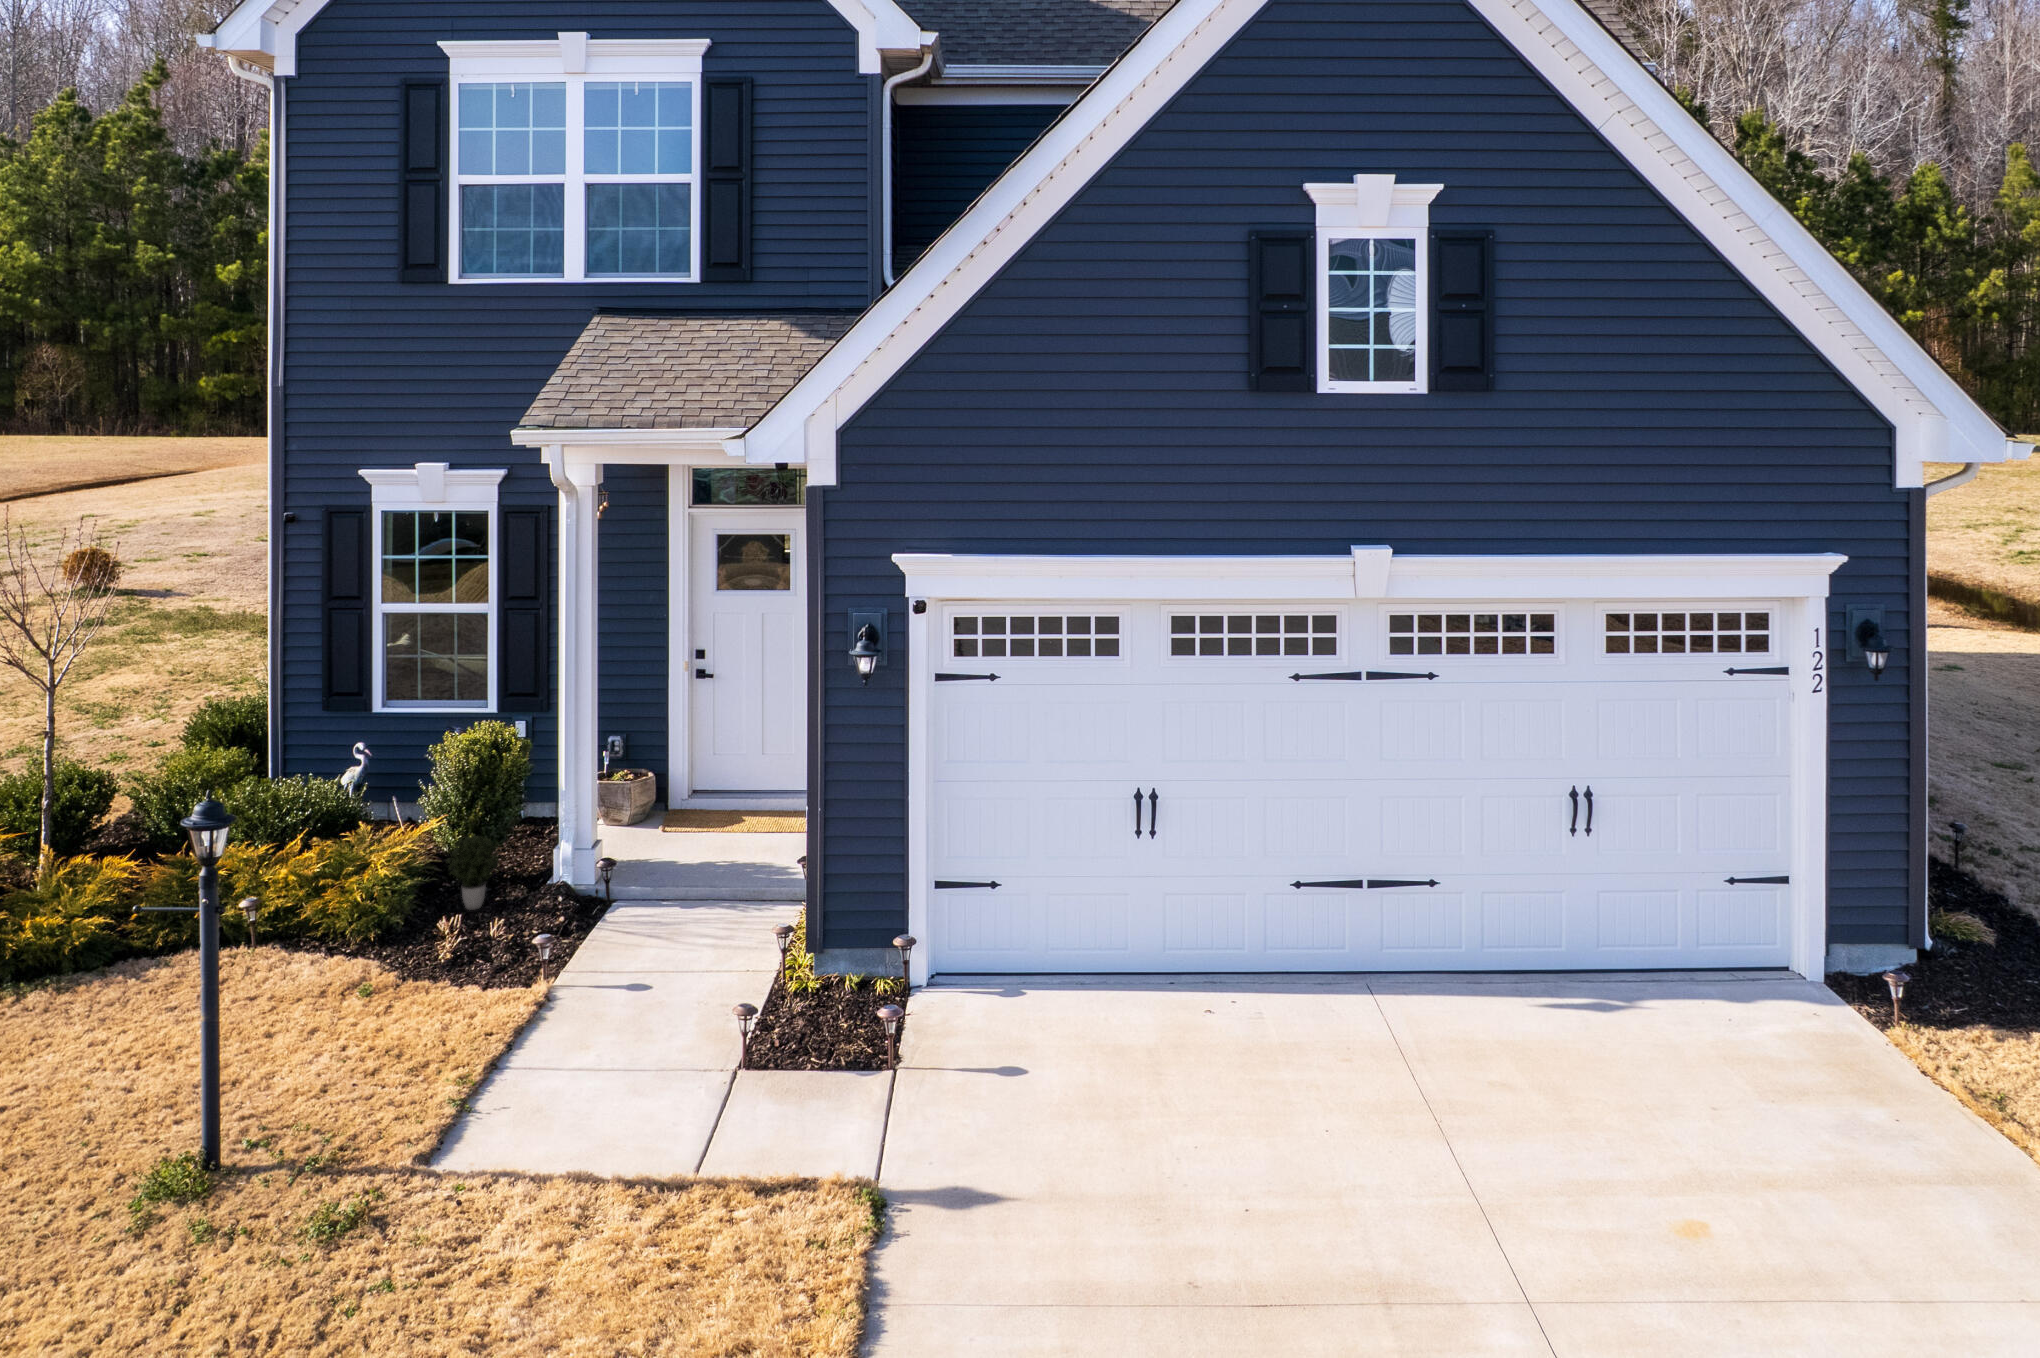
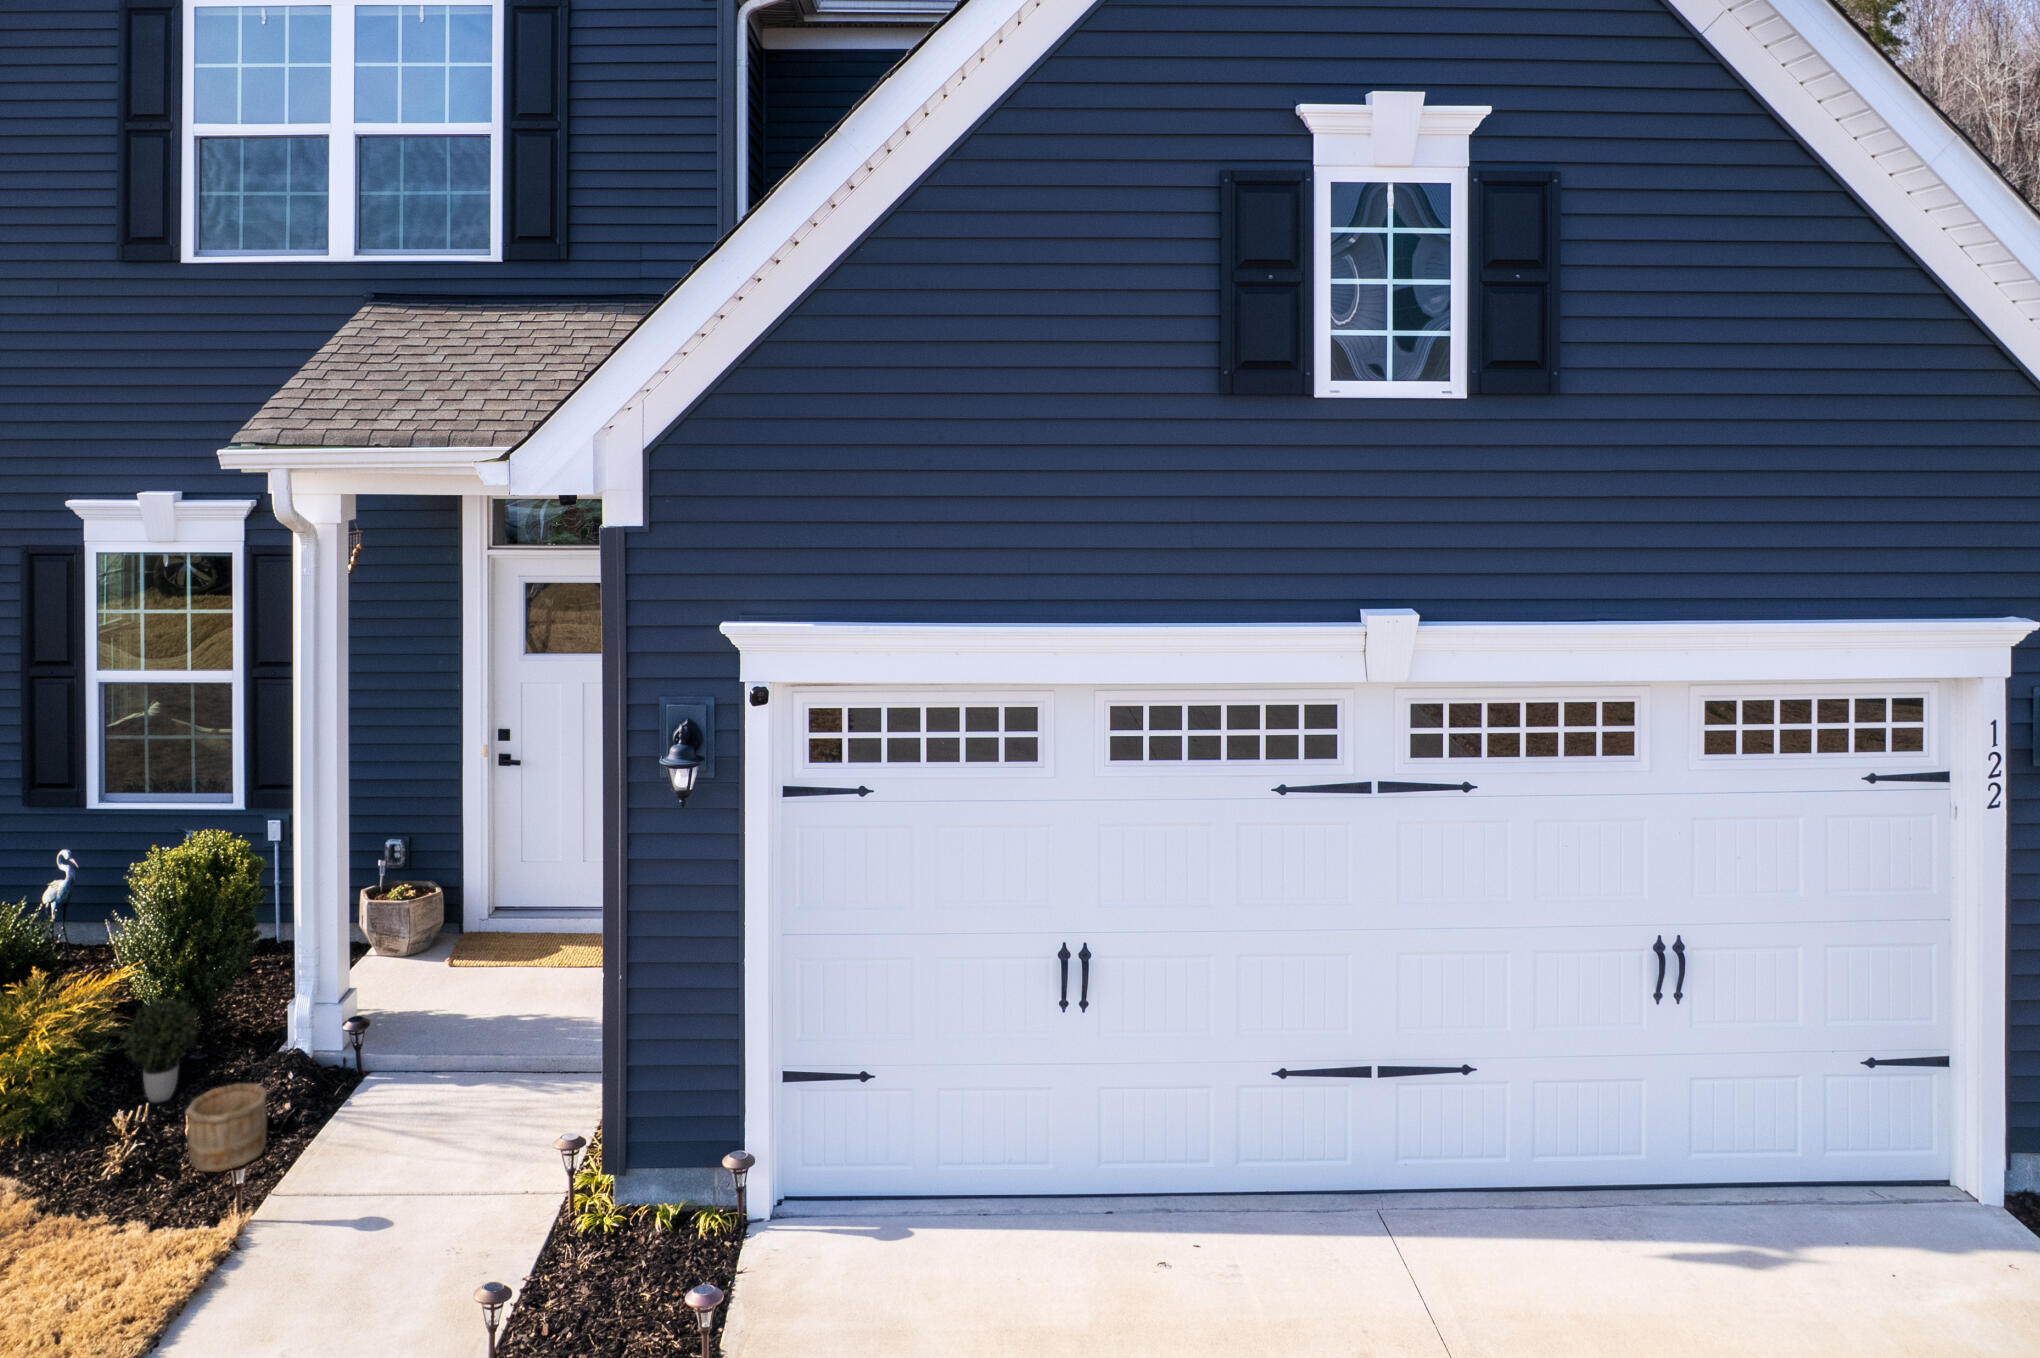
wooden bucket: none [508,890,562,947] -> present [185,1083,267,1172]

